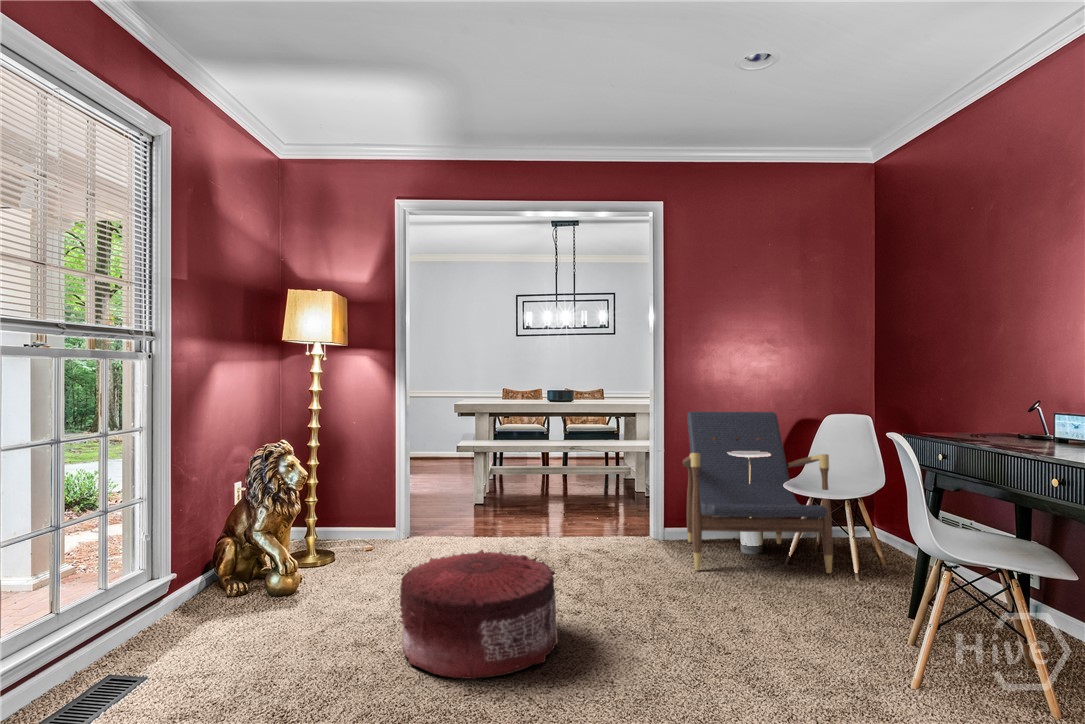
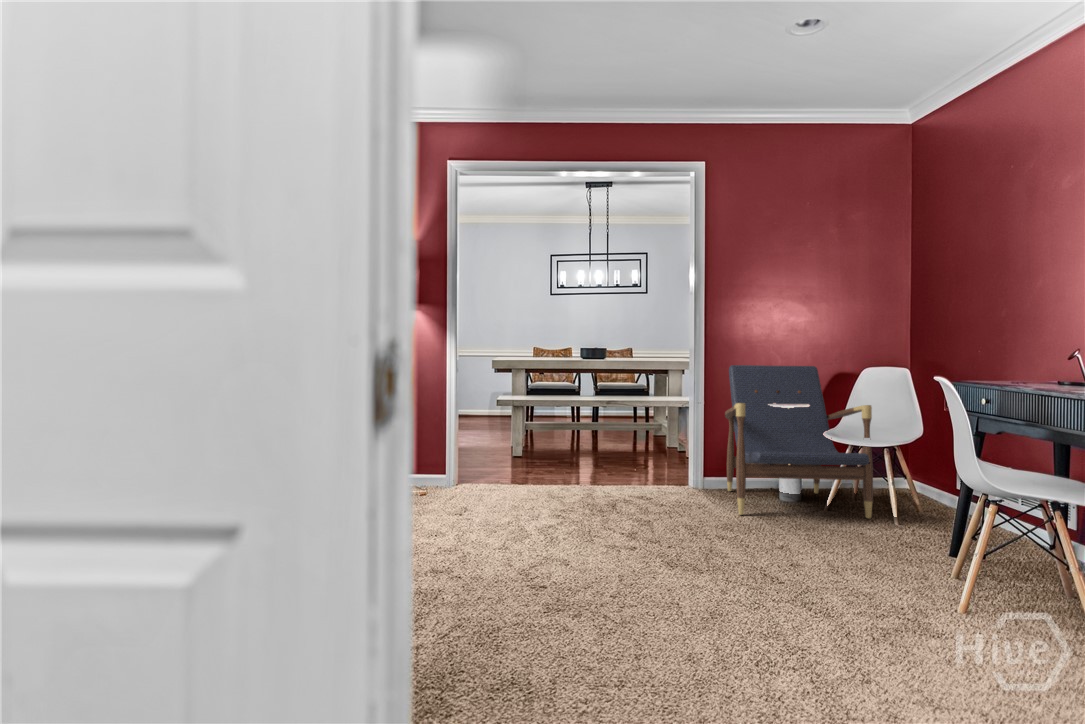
pouf: present [400,550,558,679] -> none [475,488,621,600]

